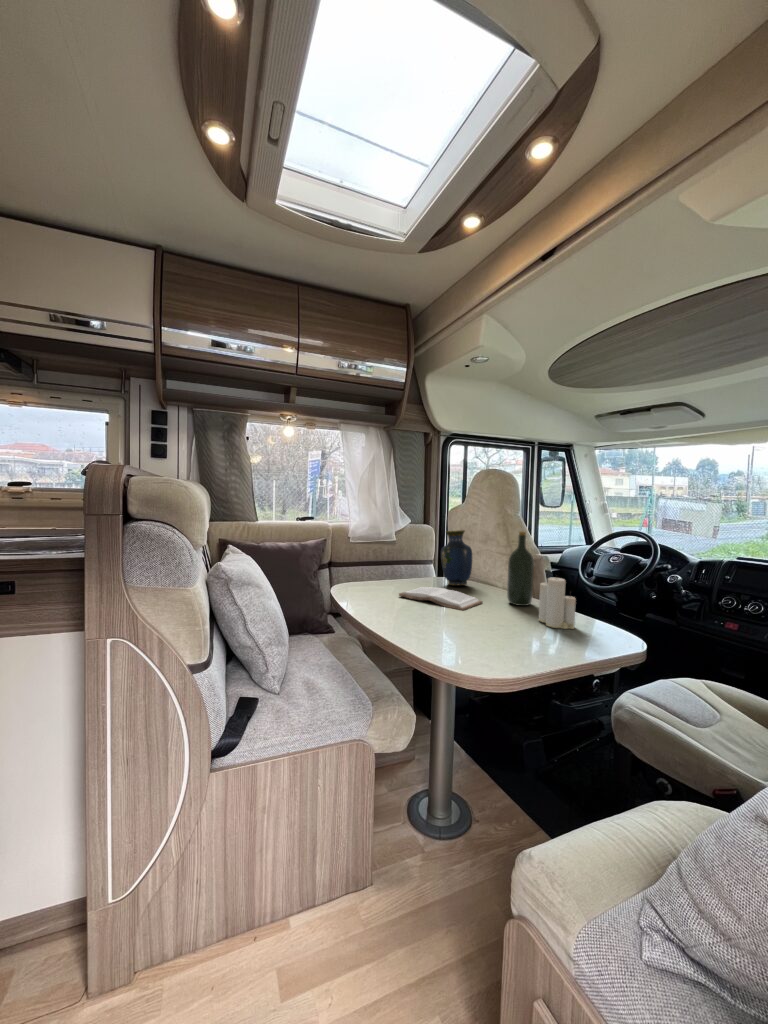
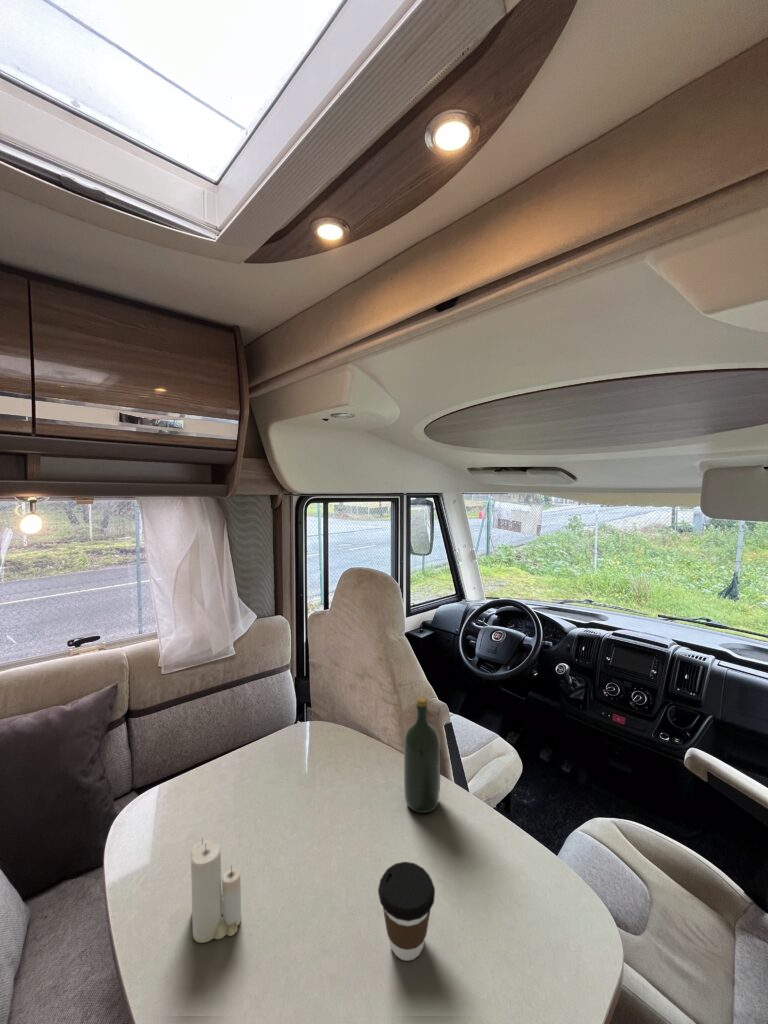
vase: present [441,530,472,585] -> none [302,665,347,755]
candle: present [539,577,576,629] -> present [191,840,241,943]
book: present [399,587,483,610] -> none [235,785,370,867]
coffee cup: none [481,588,515,630] -> present [378,862,435,961]

